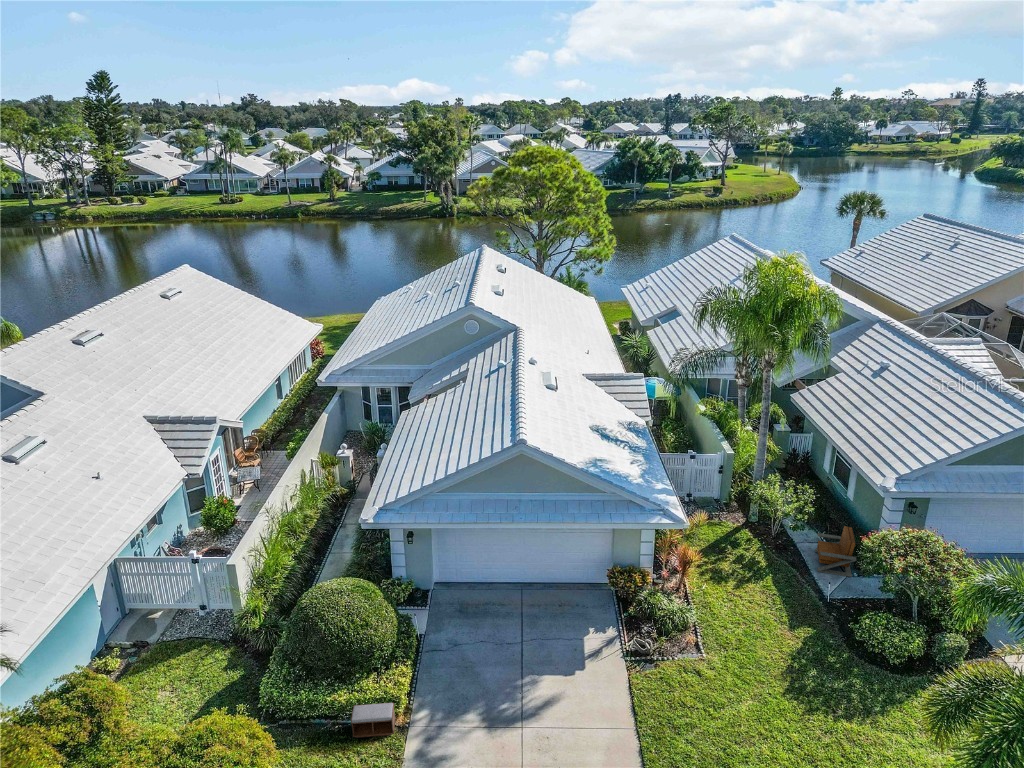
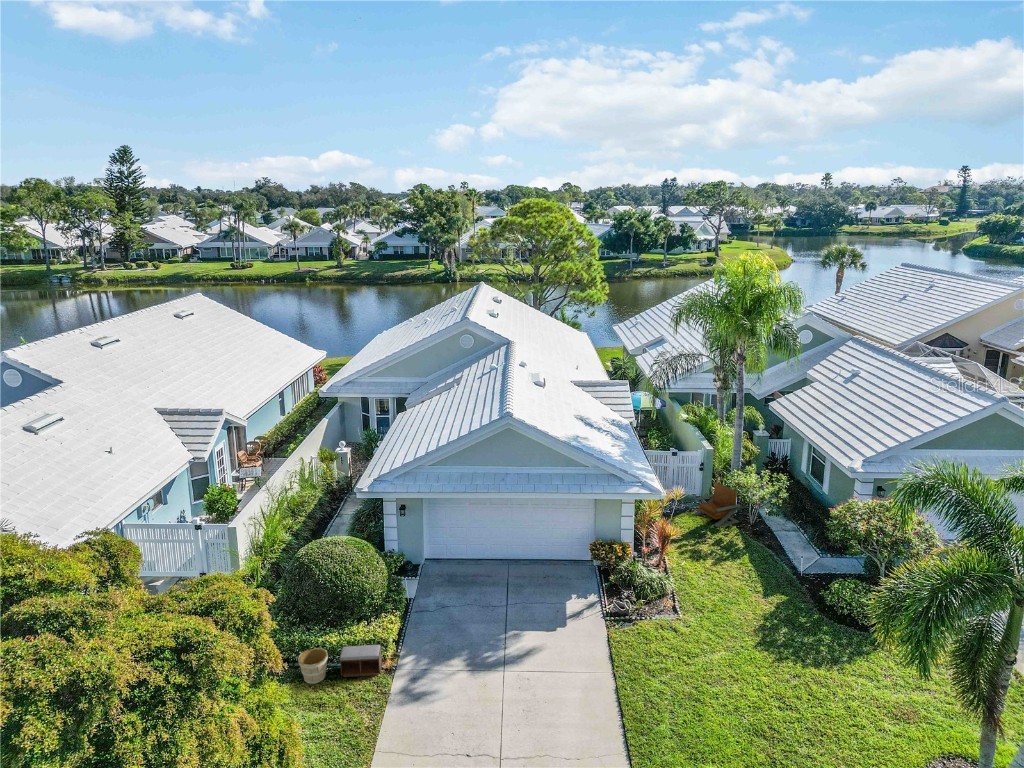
lounge chair: present [815,526,856,577] -> present [695,483,741,527]
wooden bucket: none [308,708,339,747] -> present [298,648,328,684]

